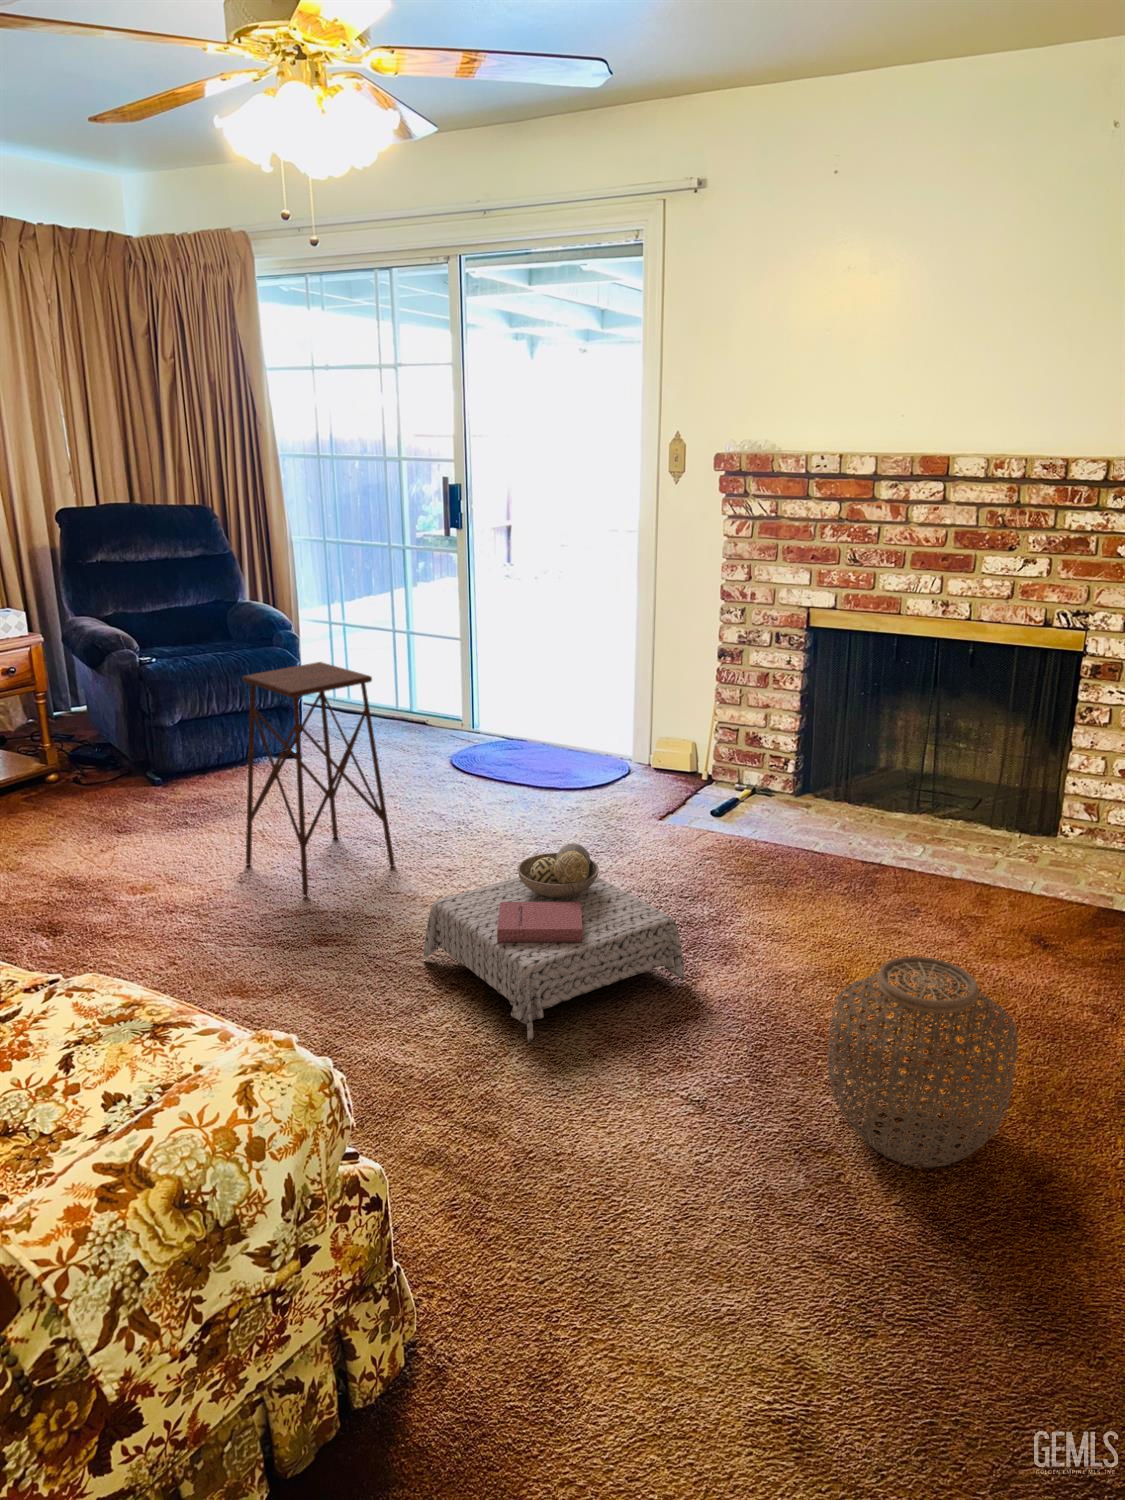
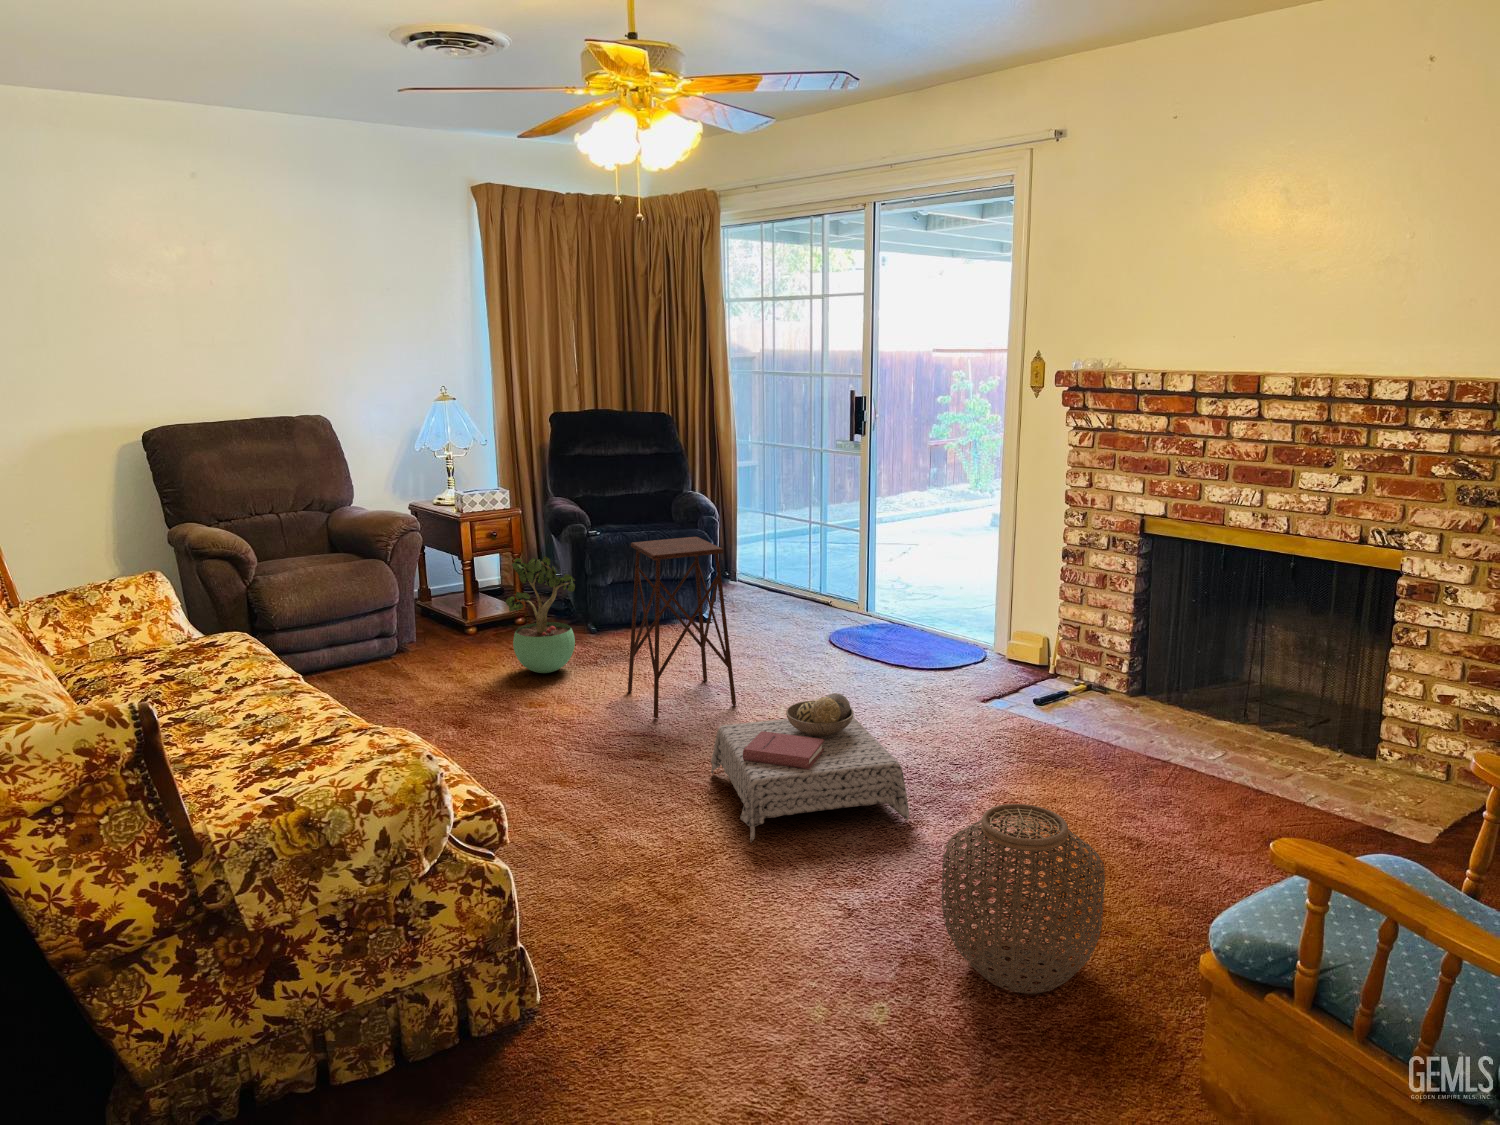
potted plant: none [50,700,156,854] -> present [504,556,575,673]

